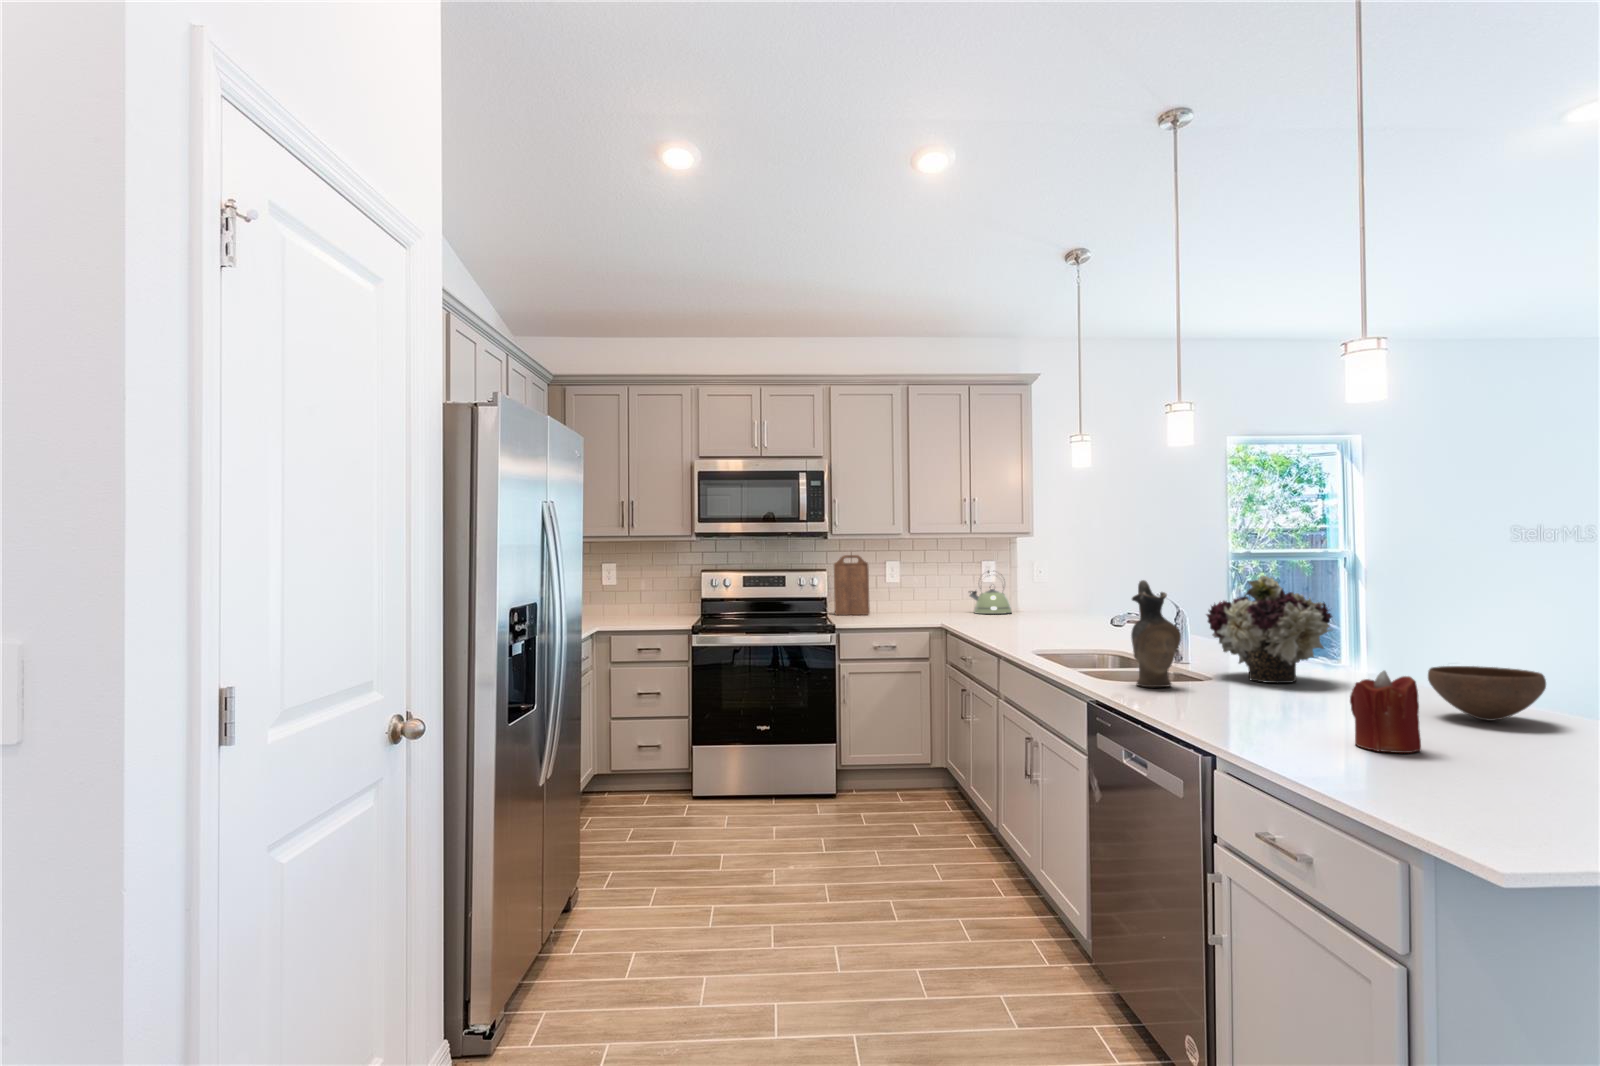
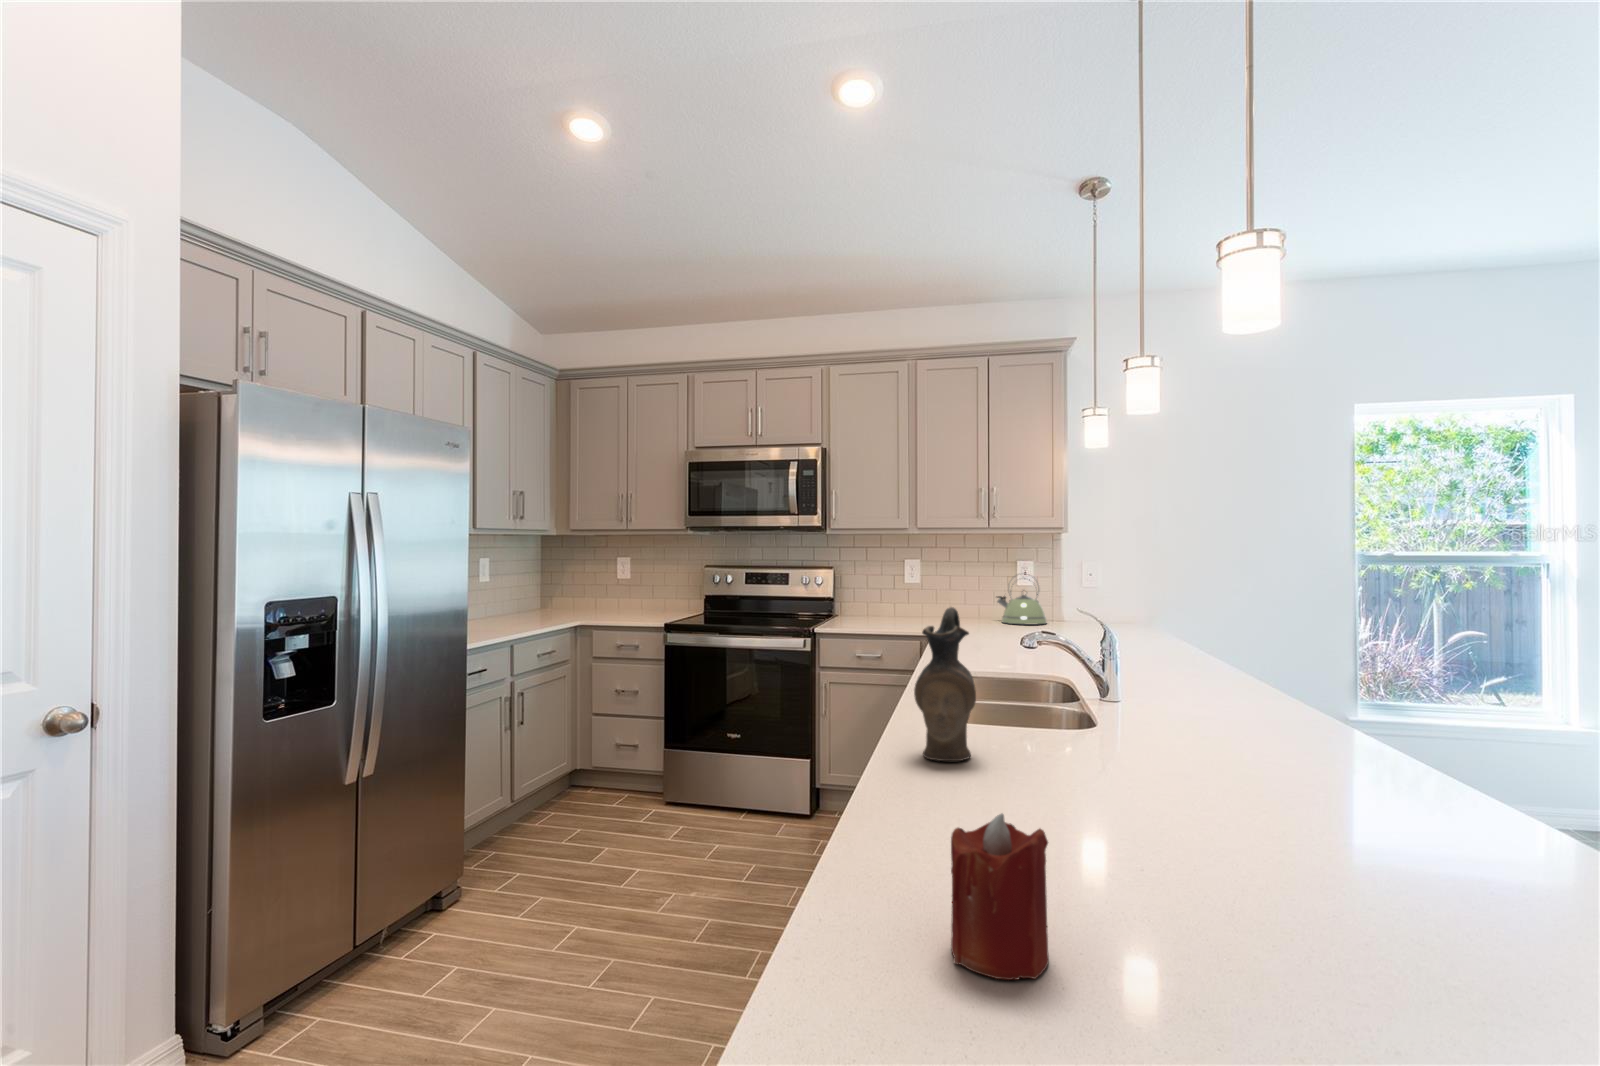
cutting board: present [834,555,870,615] -> none [843,552,880,619]
flower arrangement: present [1207,576,1332,683] -> none [1057,607,1226,773]
bowl: present [1428,666,1546,721] -> none [1240,793,1446,914]

